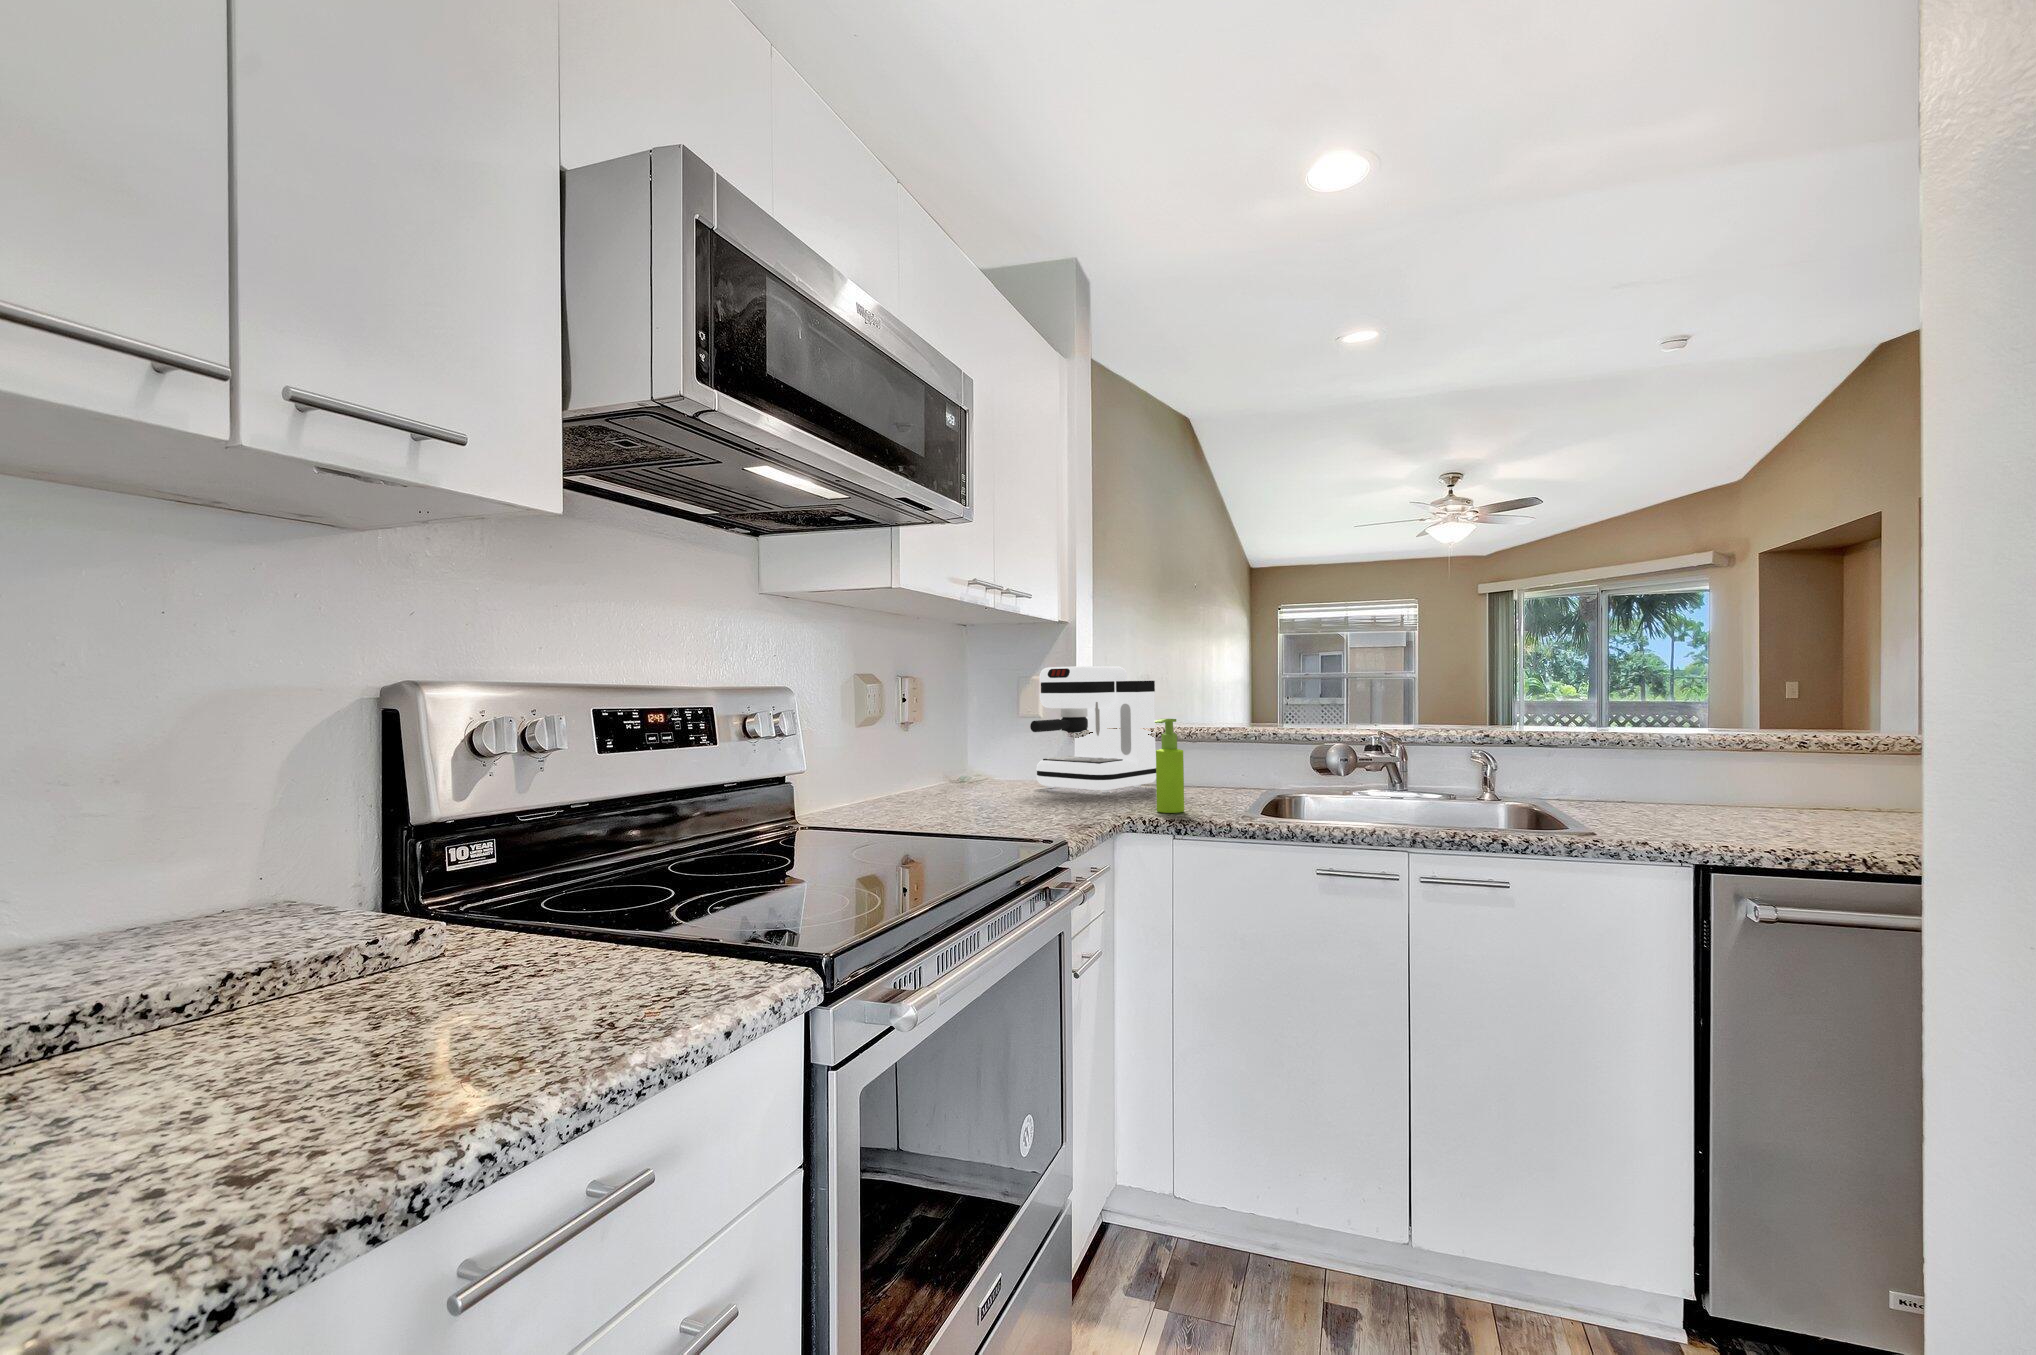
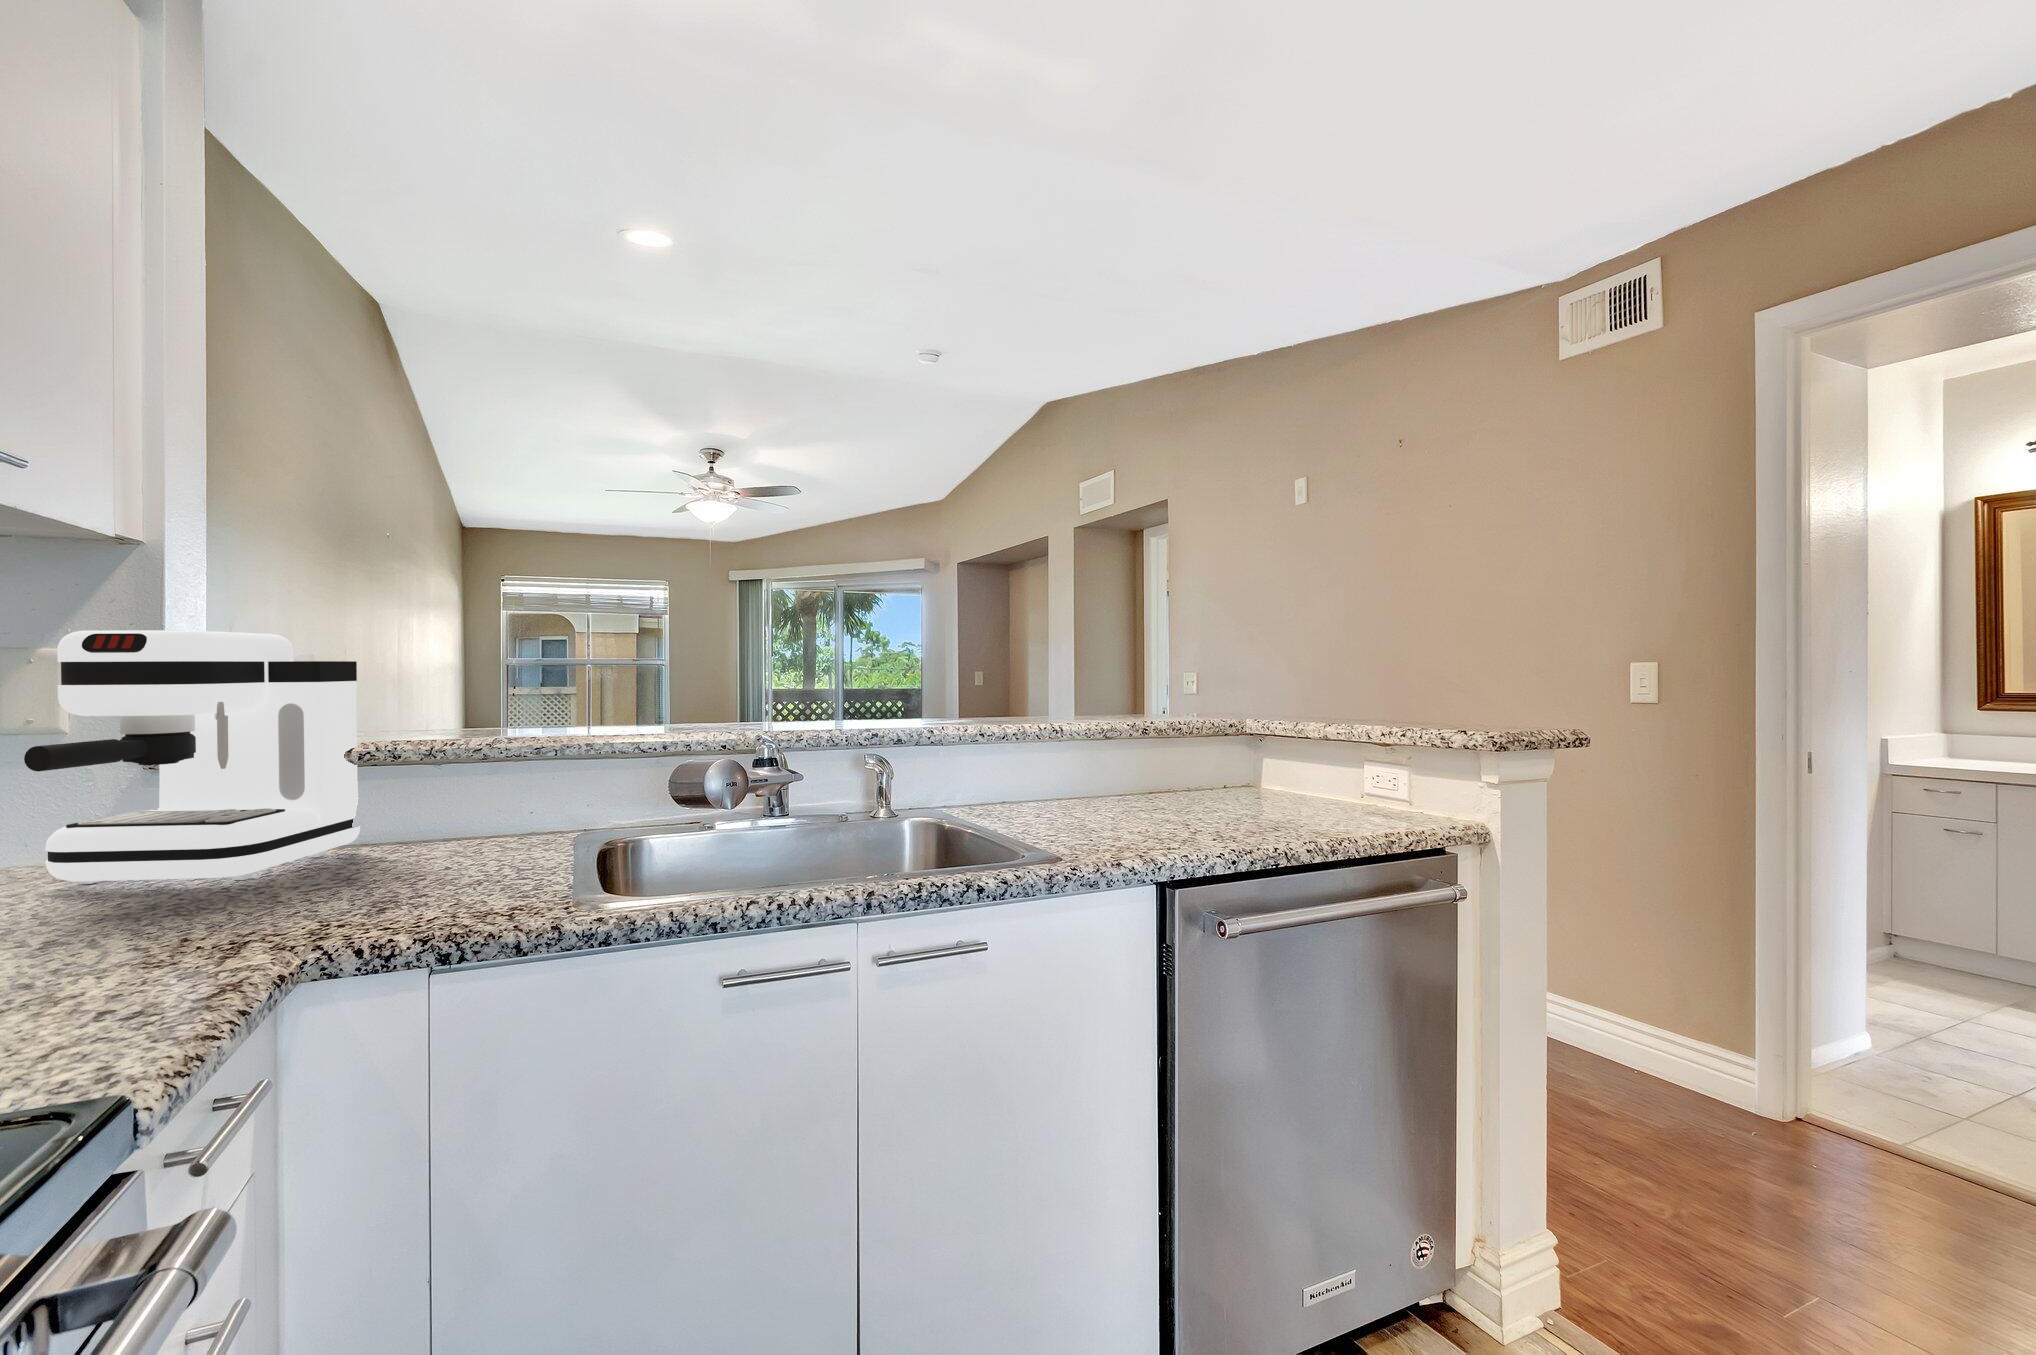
soap dispenser: present [1154,718,1184,813] -> none [383,734,450,921]

